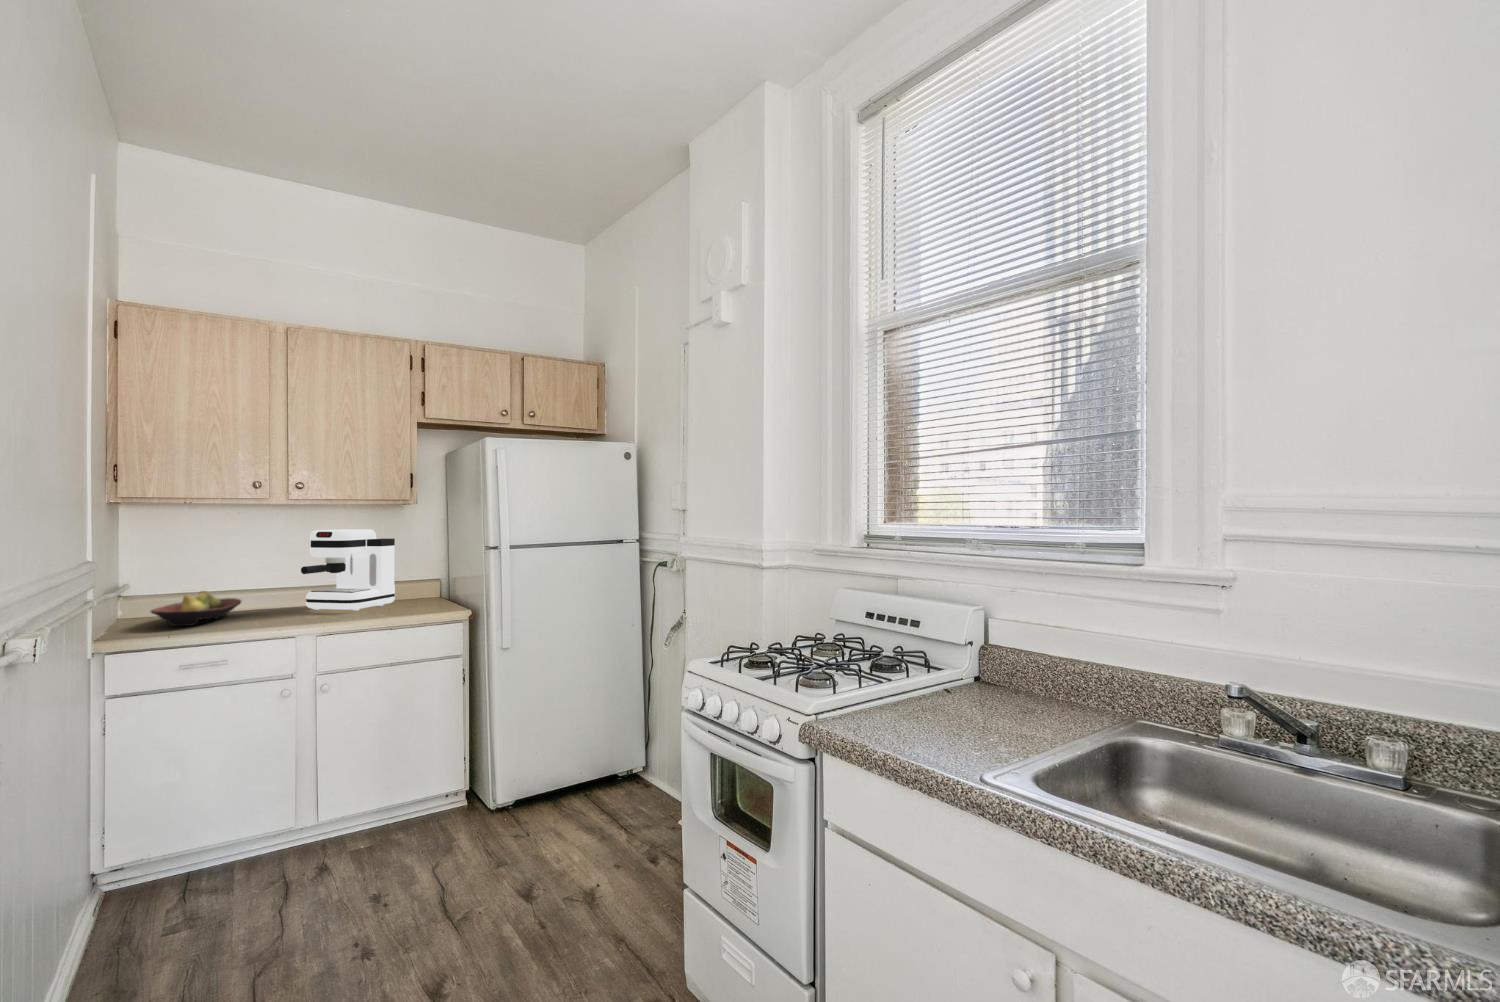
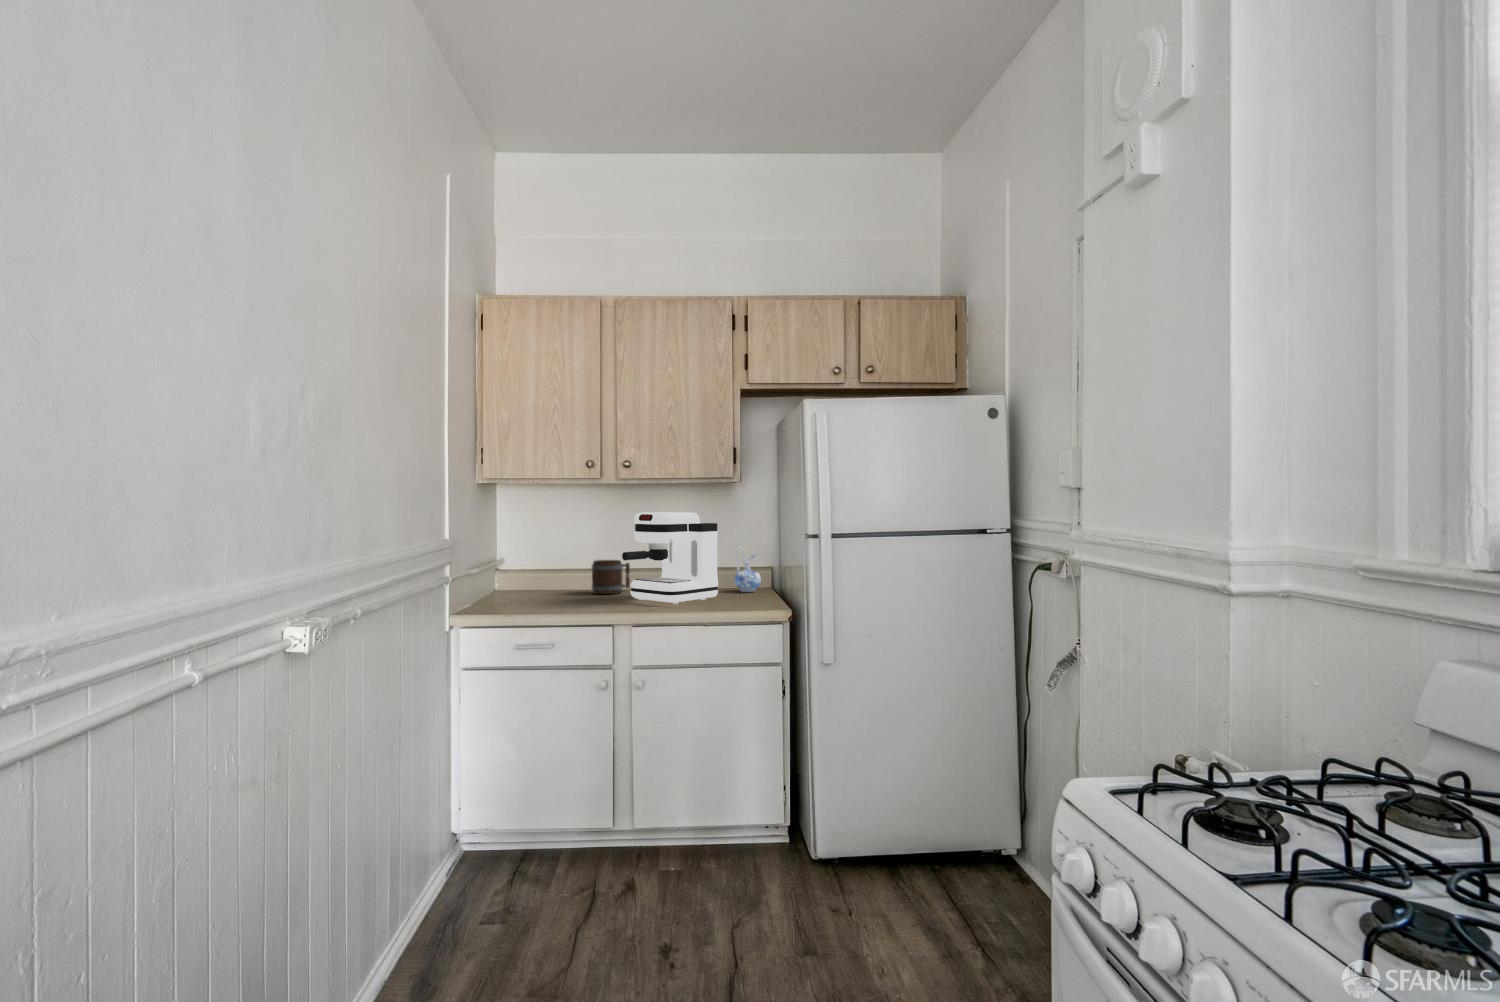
ceramic pitcher: none [406,558,431,597] -> present [734,547,761,592]
mug: none [255,575,296,608] -> present [592,560,630,594]
fruit bowl: present [151,591,241,626] -> none [492,574,575,609]

